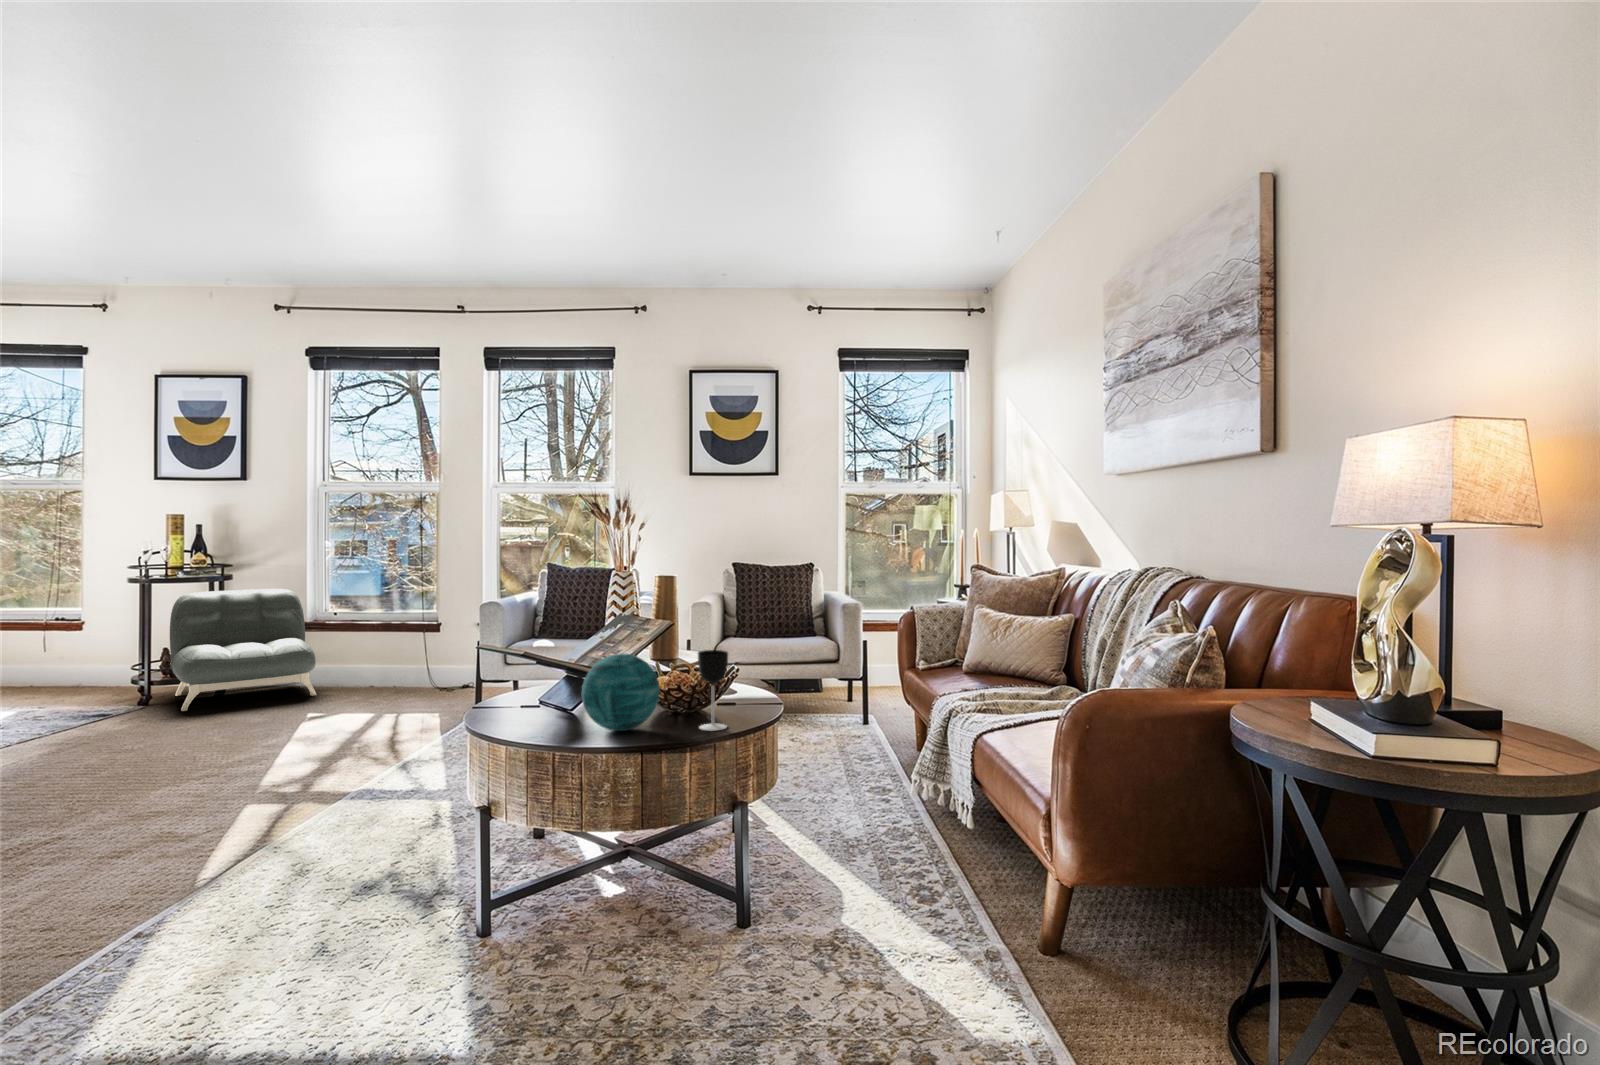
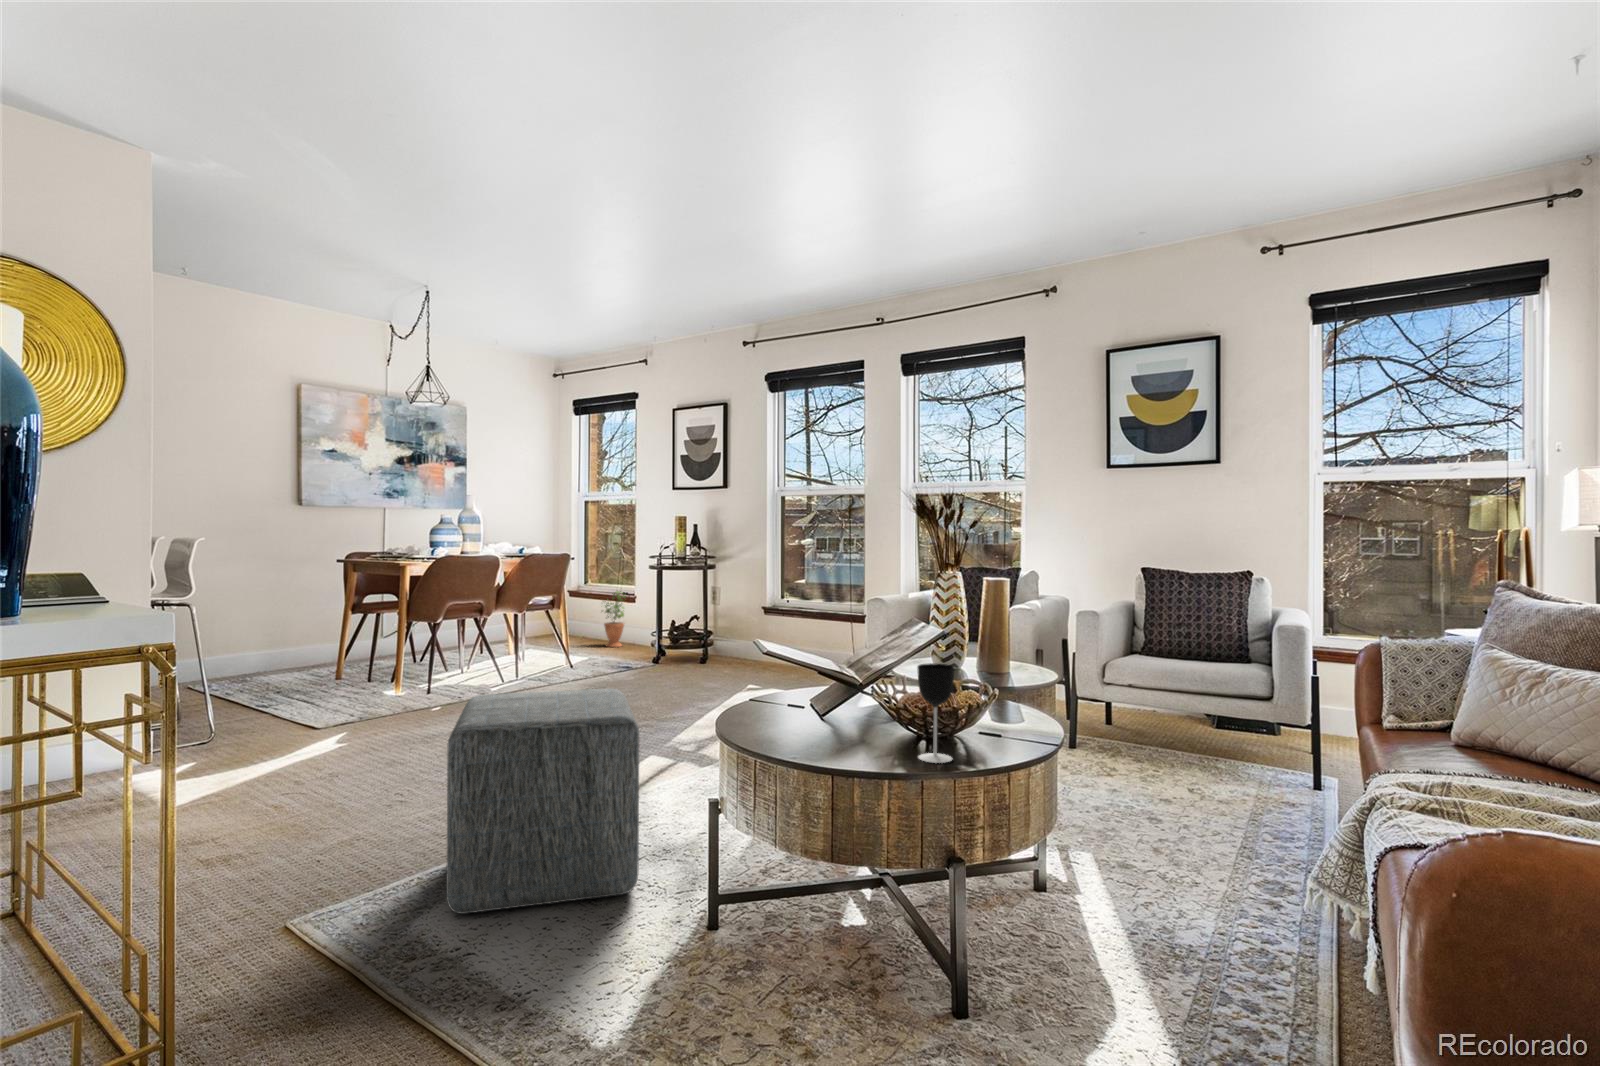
armchair: present [170,589,316,711] -> none [666,580,762,675]
potted plant: none [30,609,77,688] -> present [604,591,626,647]
decorative orb: present [582,653,660,731] -> none [791,657,877,745]
ottoman: none [87,720,376,1010] -> present [446,689,640,914]

